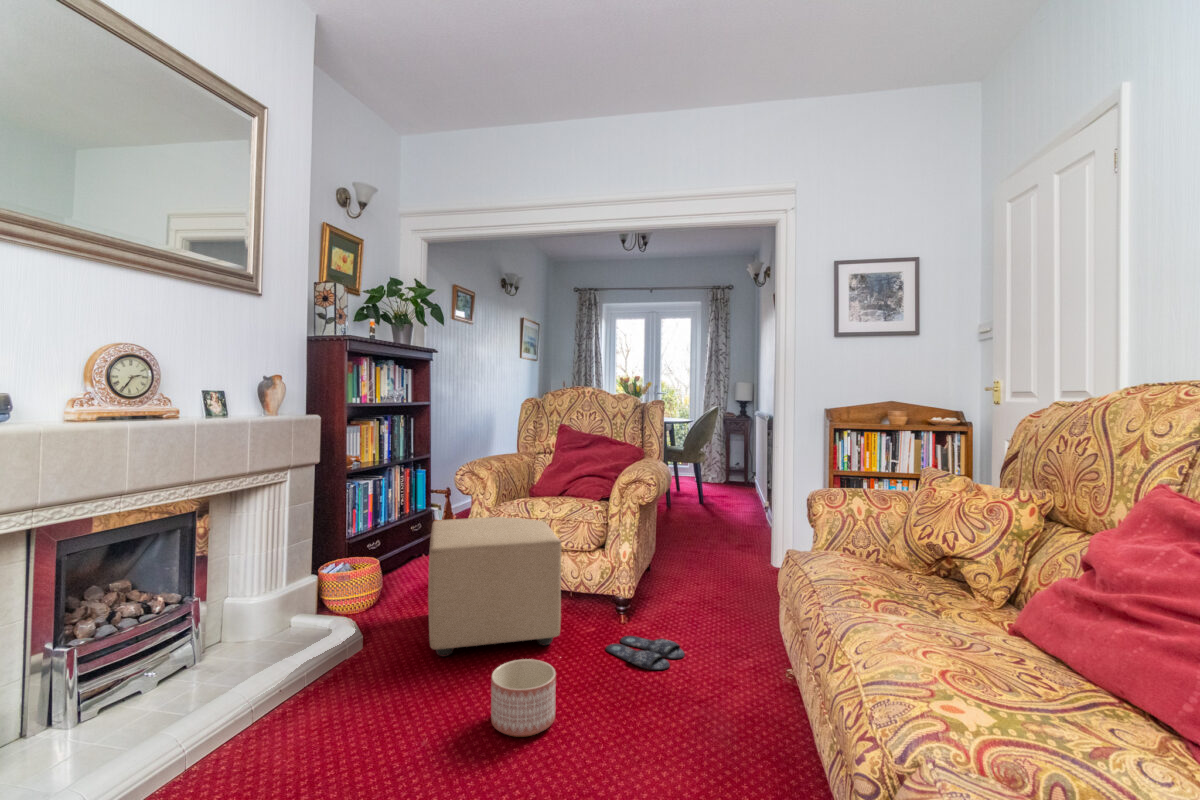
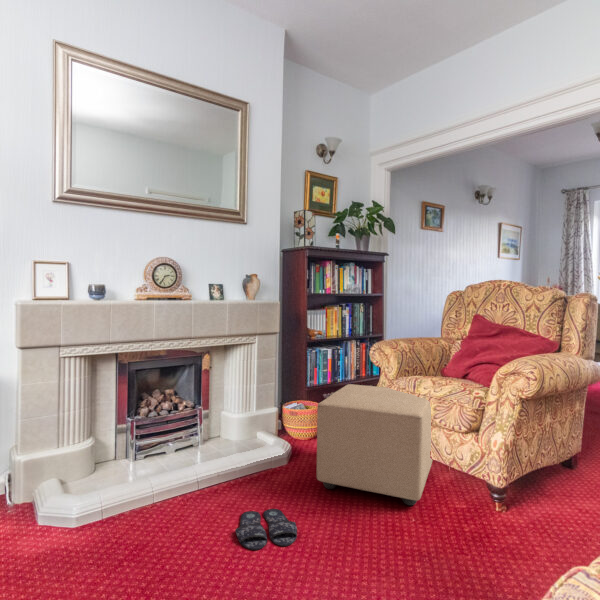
slippers: present [606,636,685,670] -> present [235,509,297,550]
planter: present [491,659,556,737] -> none [315,507,369,574]

